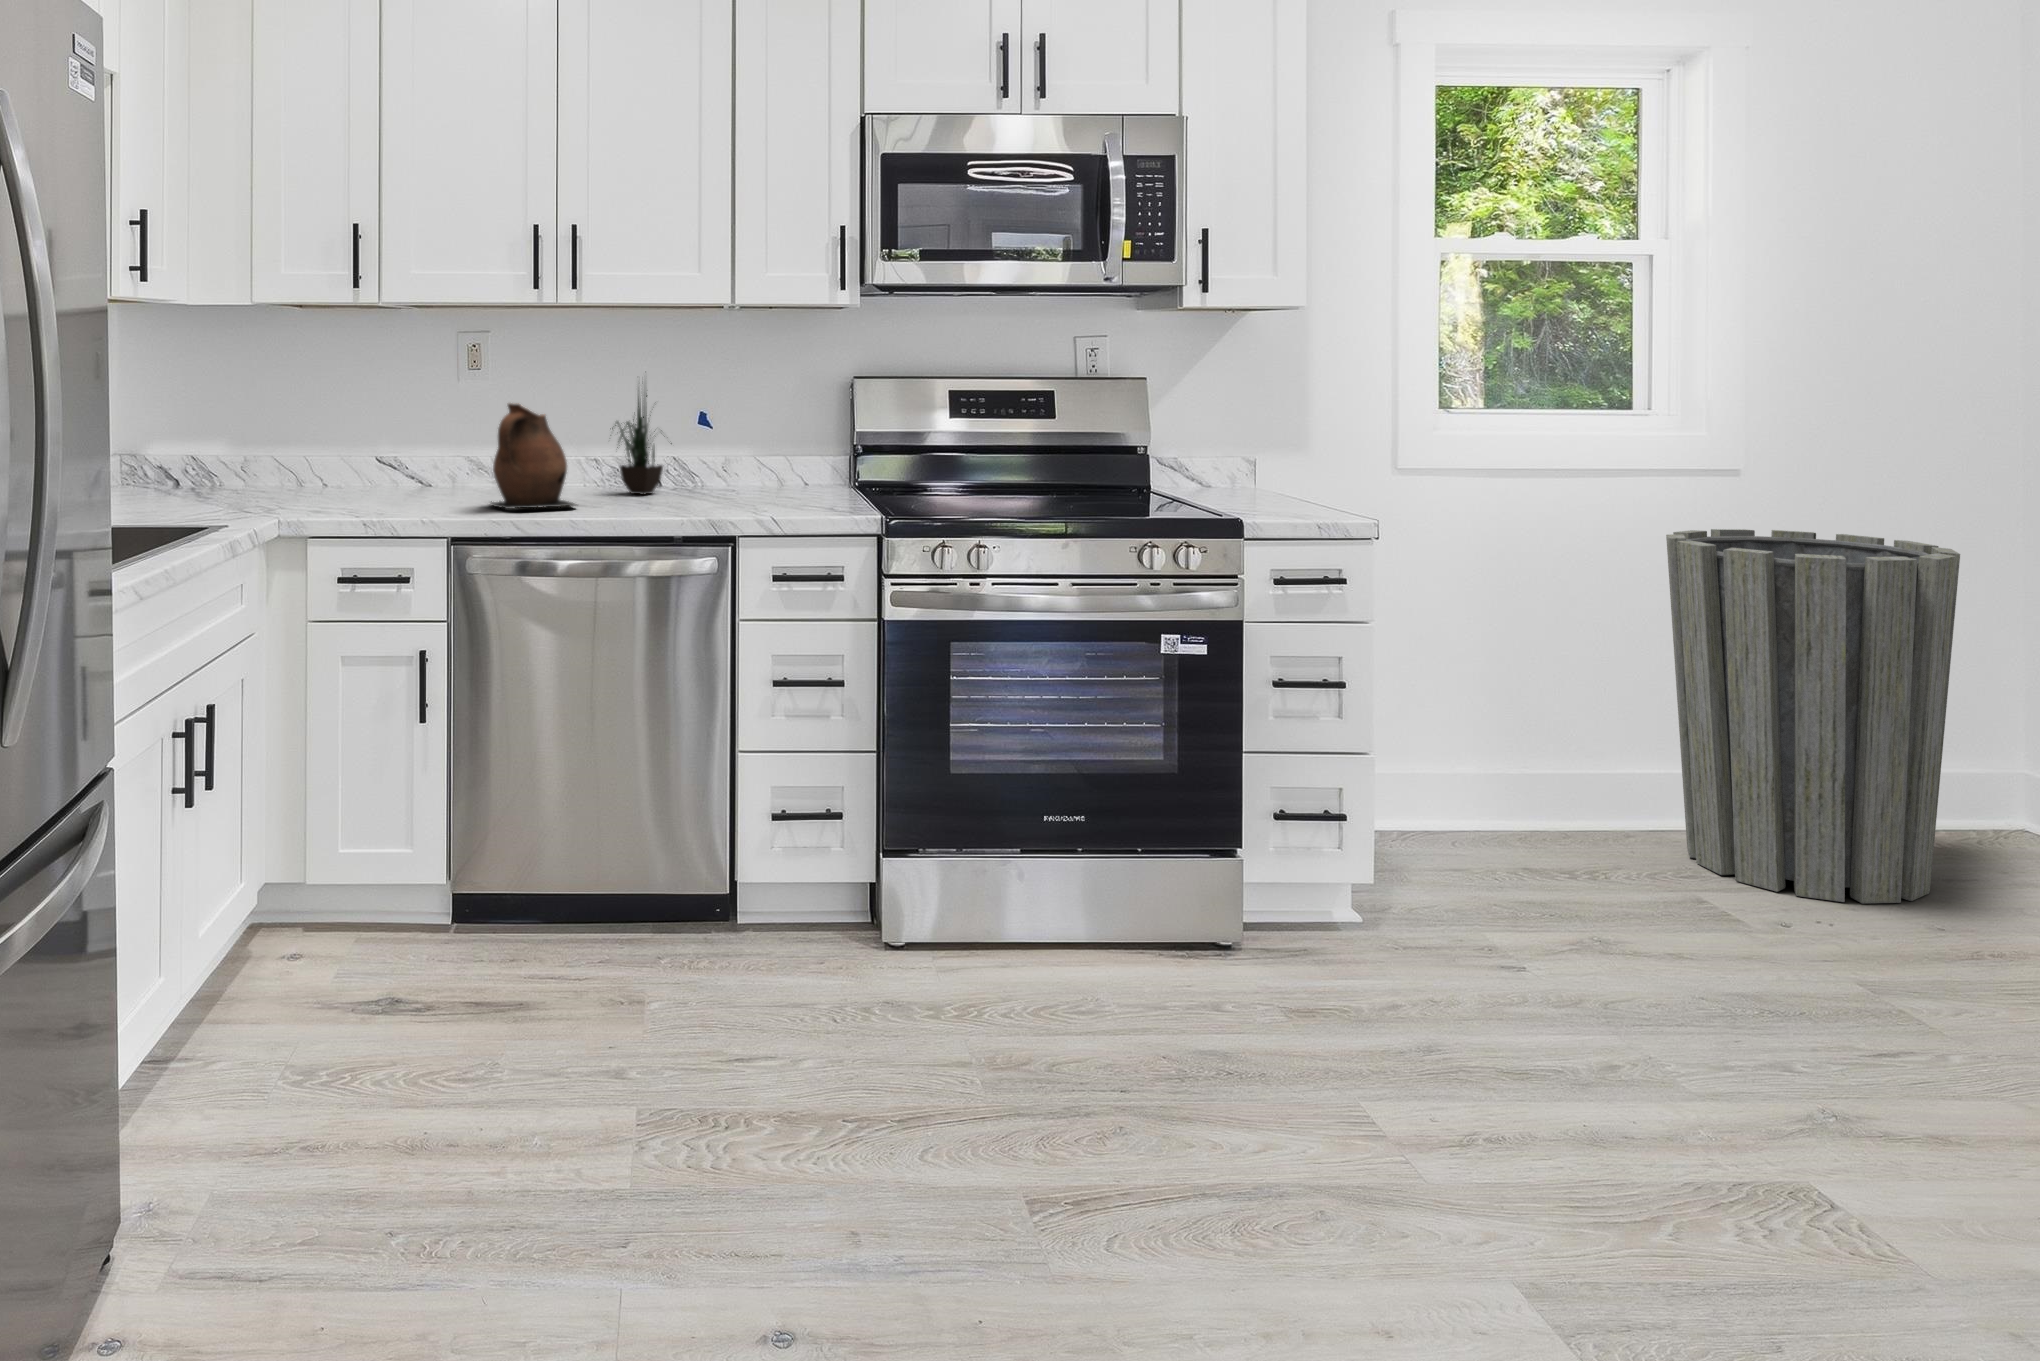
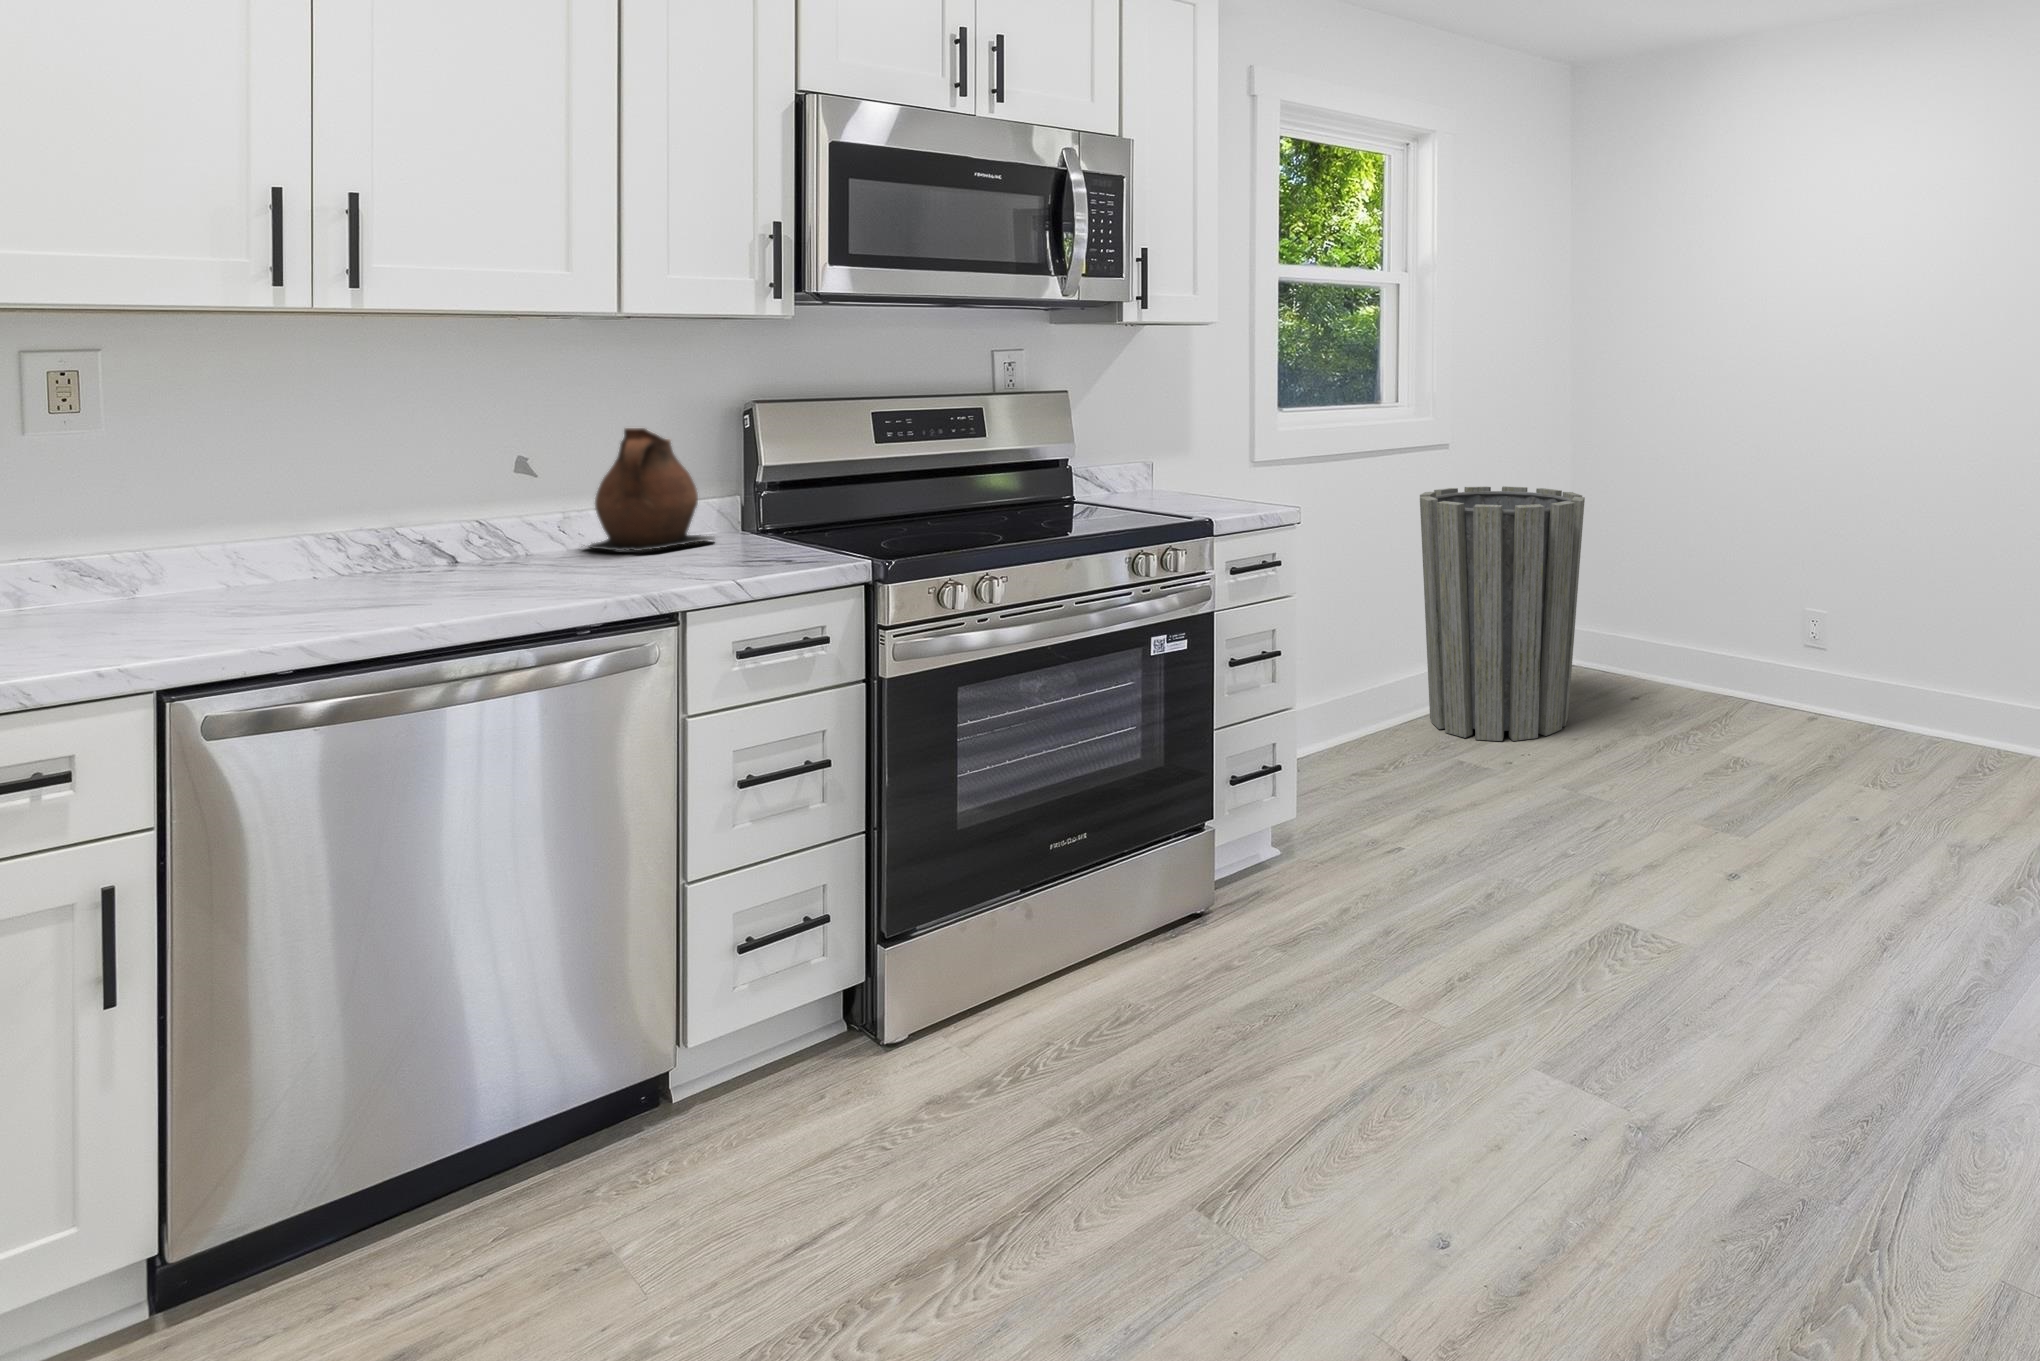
potted plant: present [612,393,672,494] -> none [353,380,487,567]
ceramic pitcher: present [490,403,576,509] -> present [589,428,714,551]

